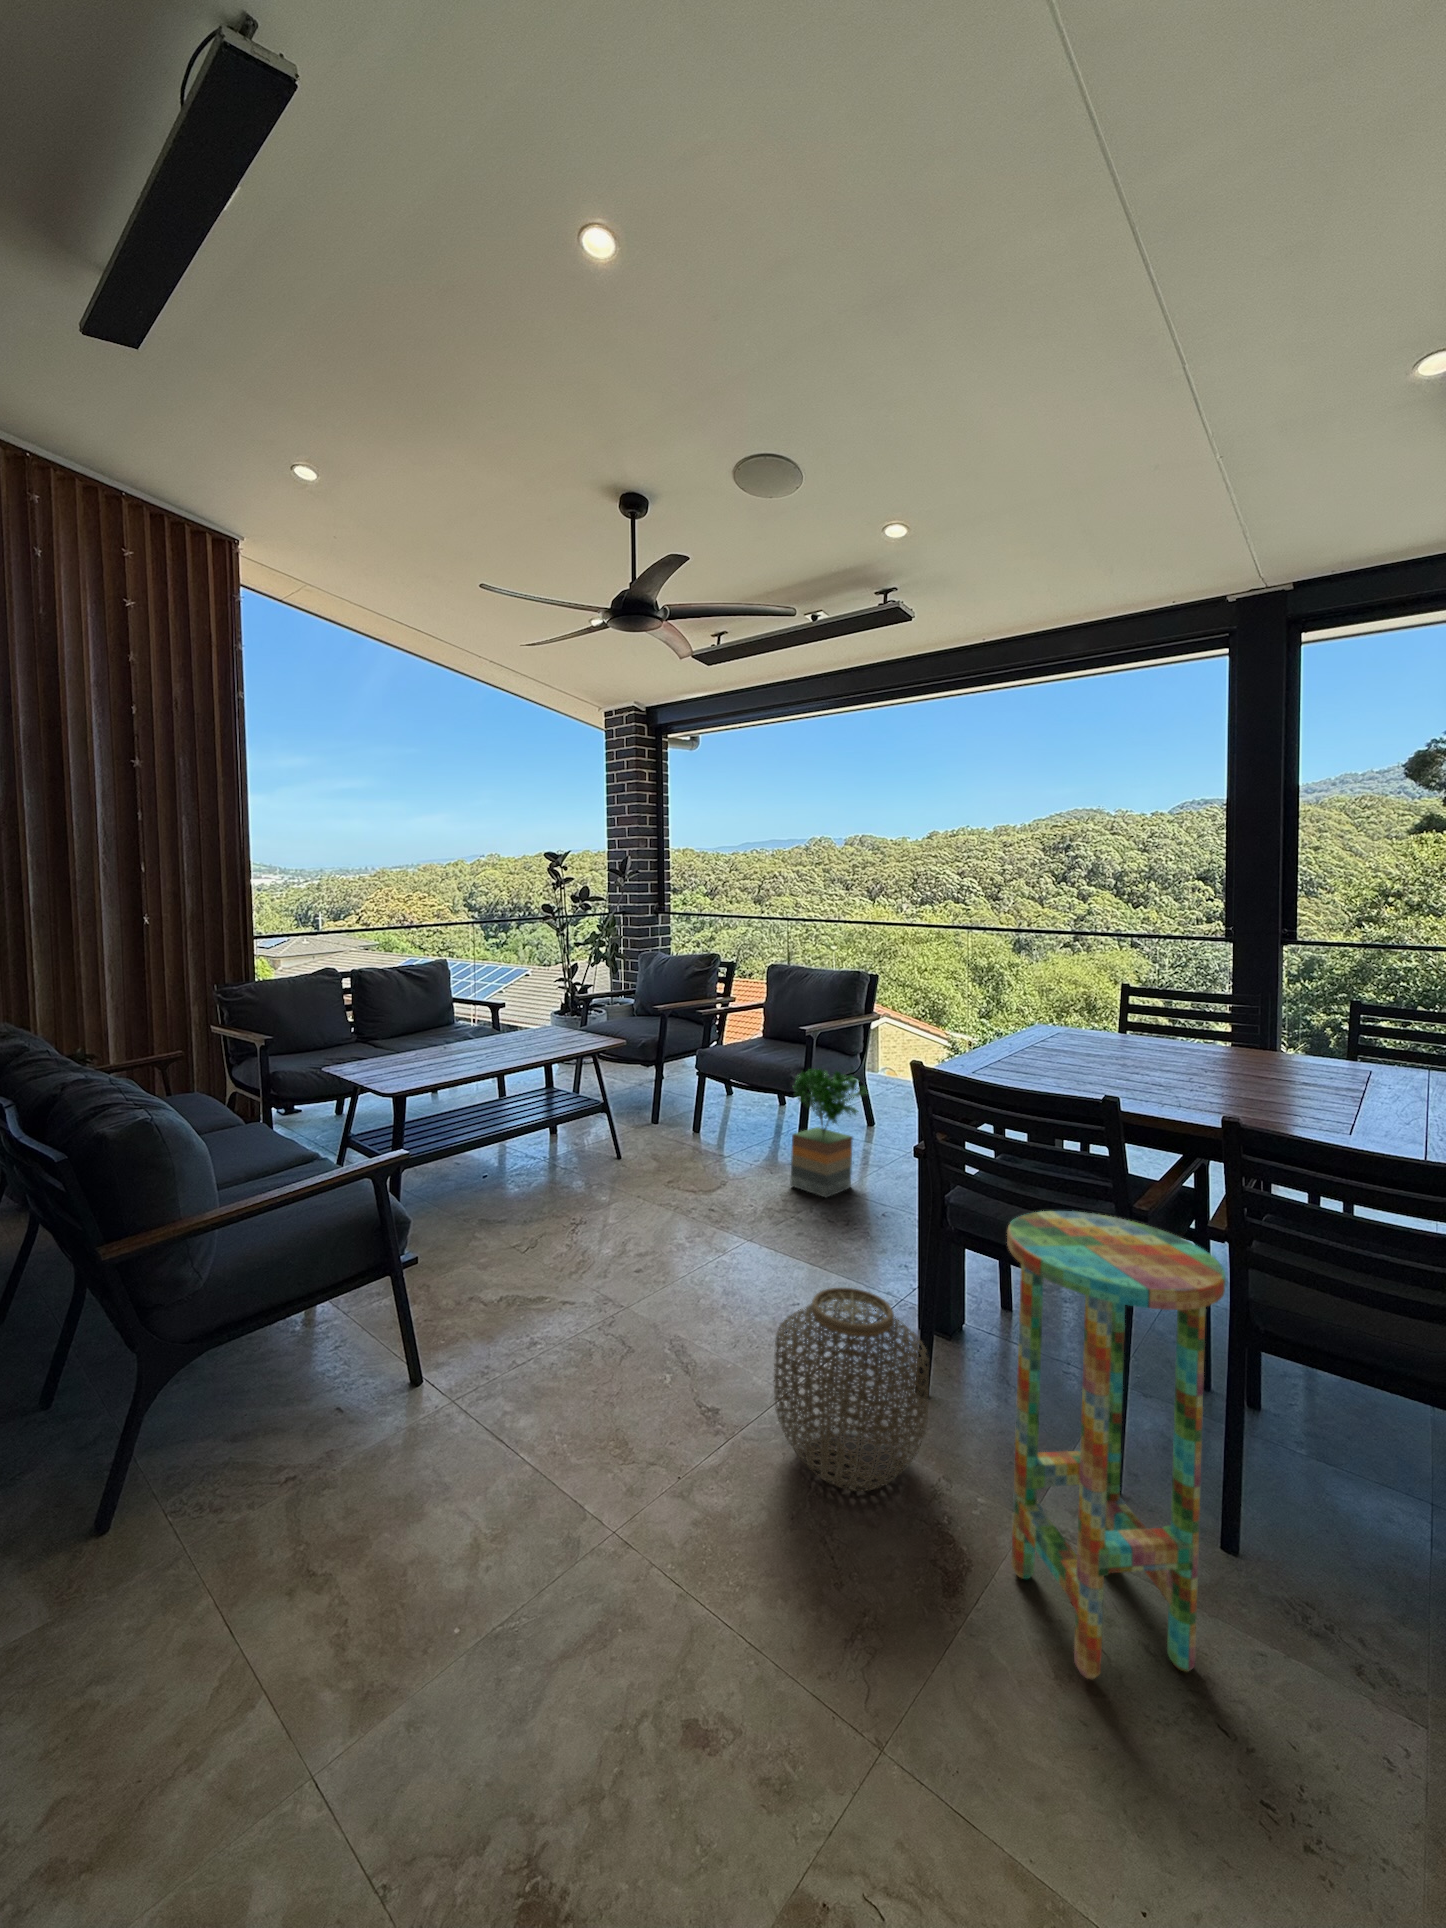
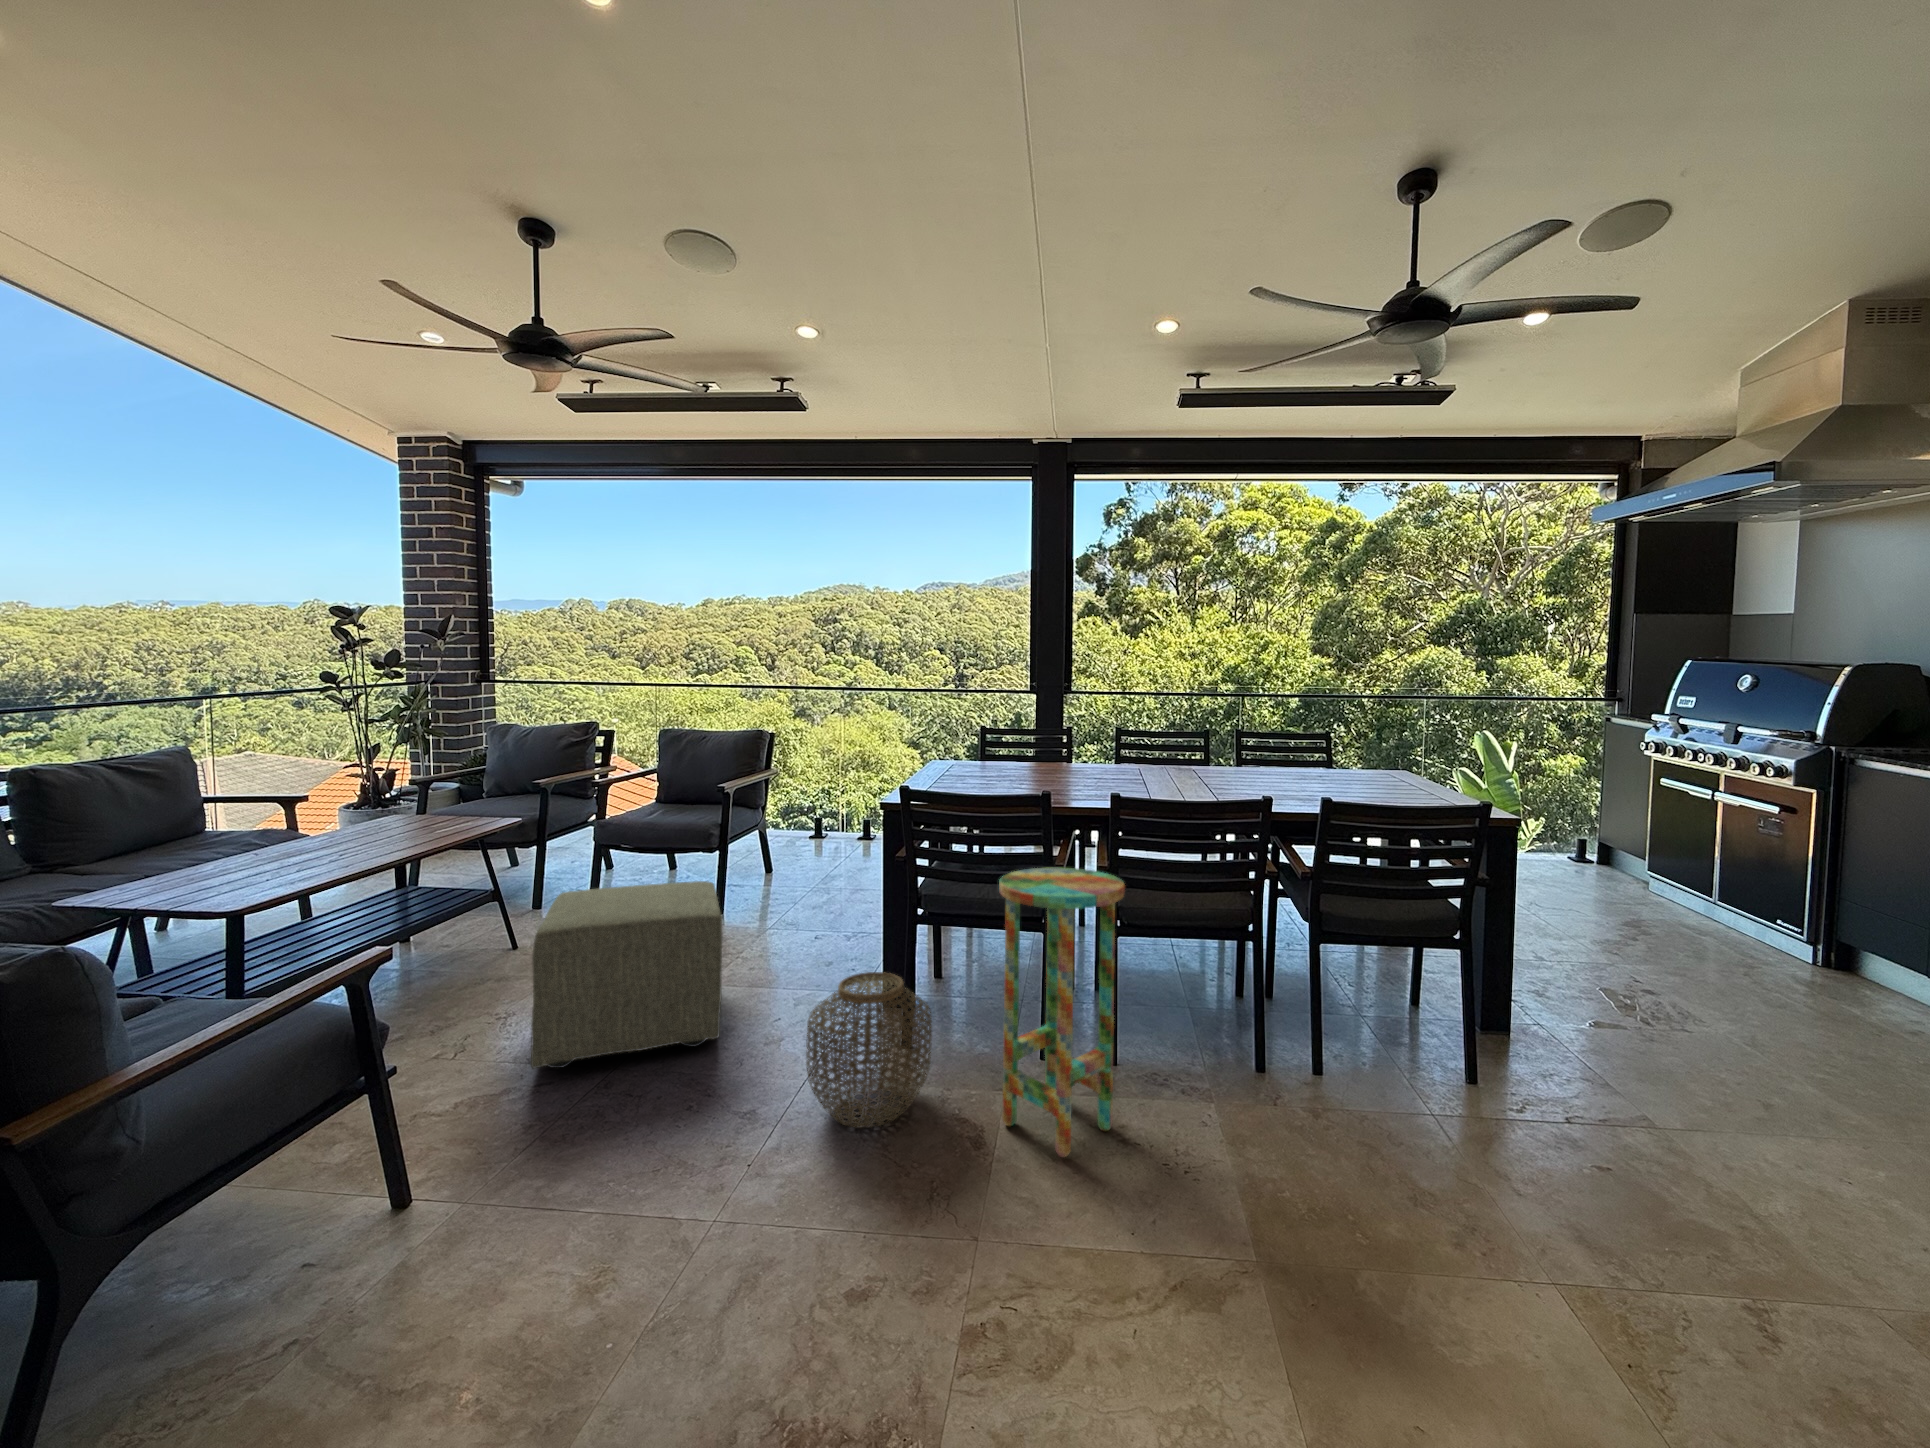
potted tree: present [791,1069,867,1197] -> none [720,818,795,936]
ottoman: none [572,1119,759,1307] -> present [531,881,722,1068]

